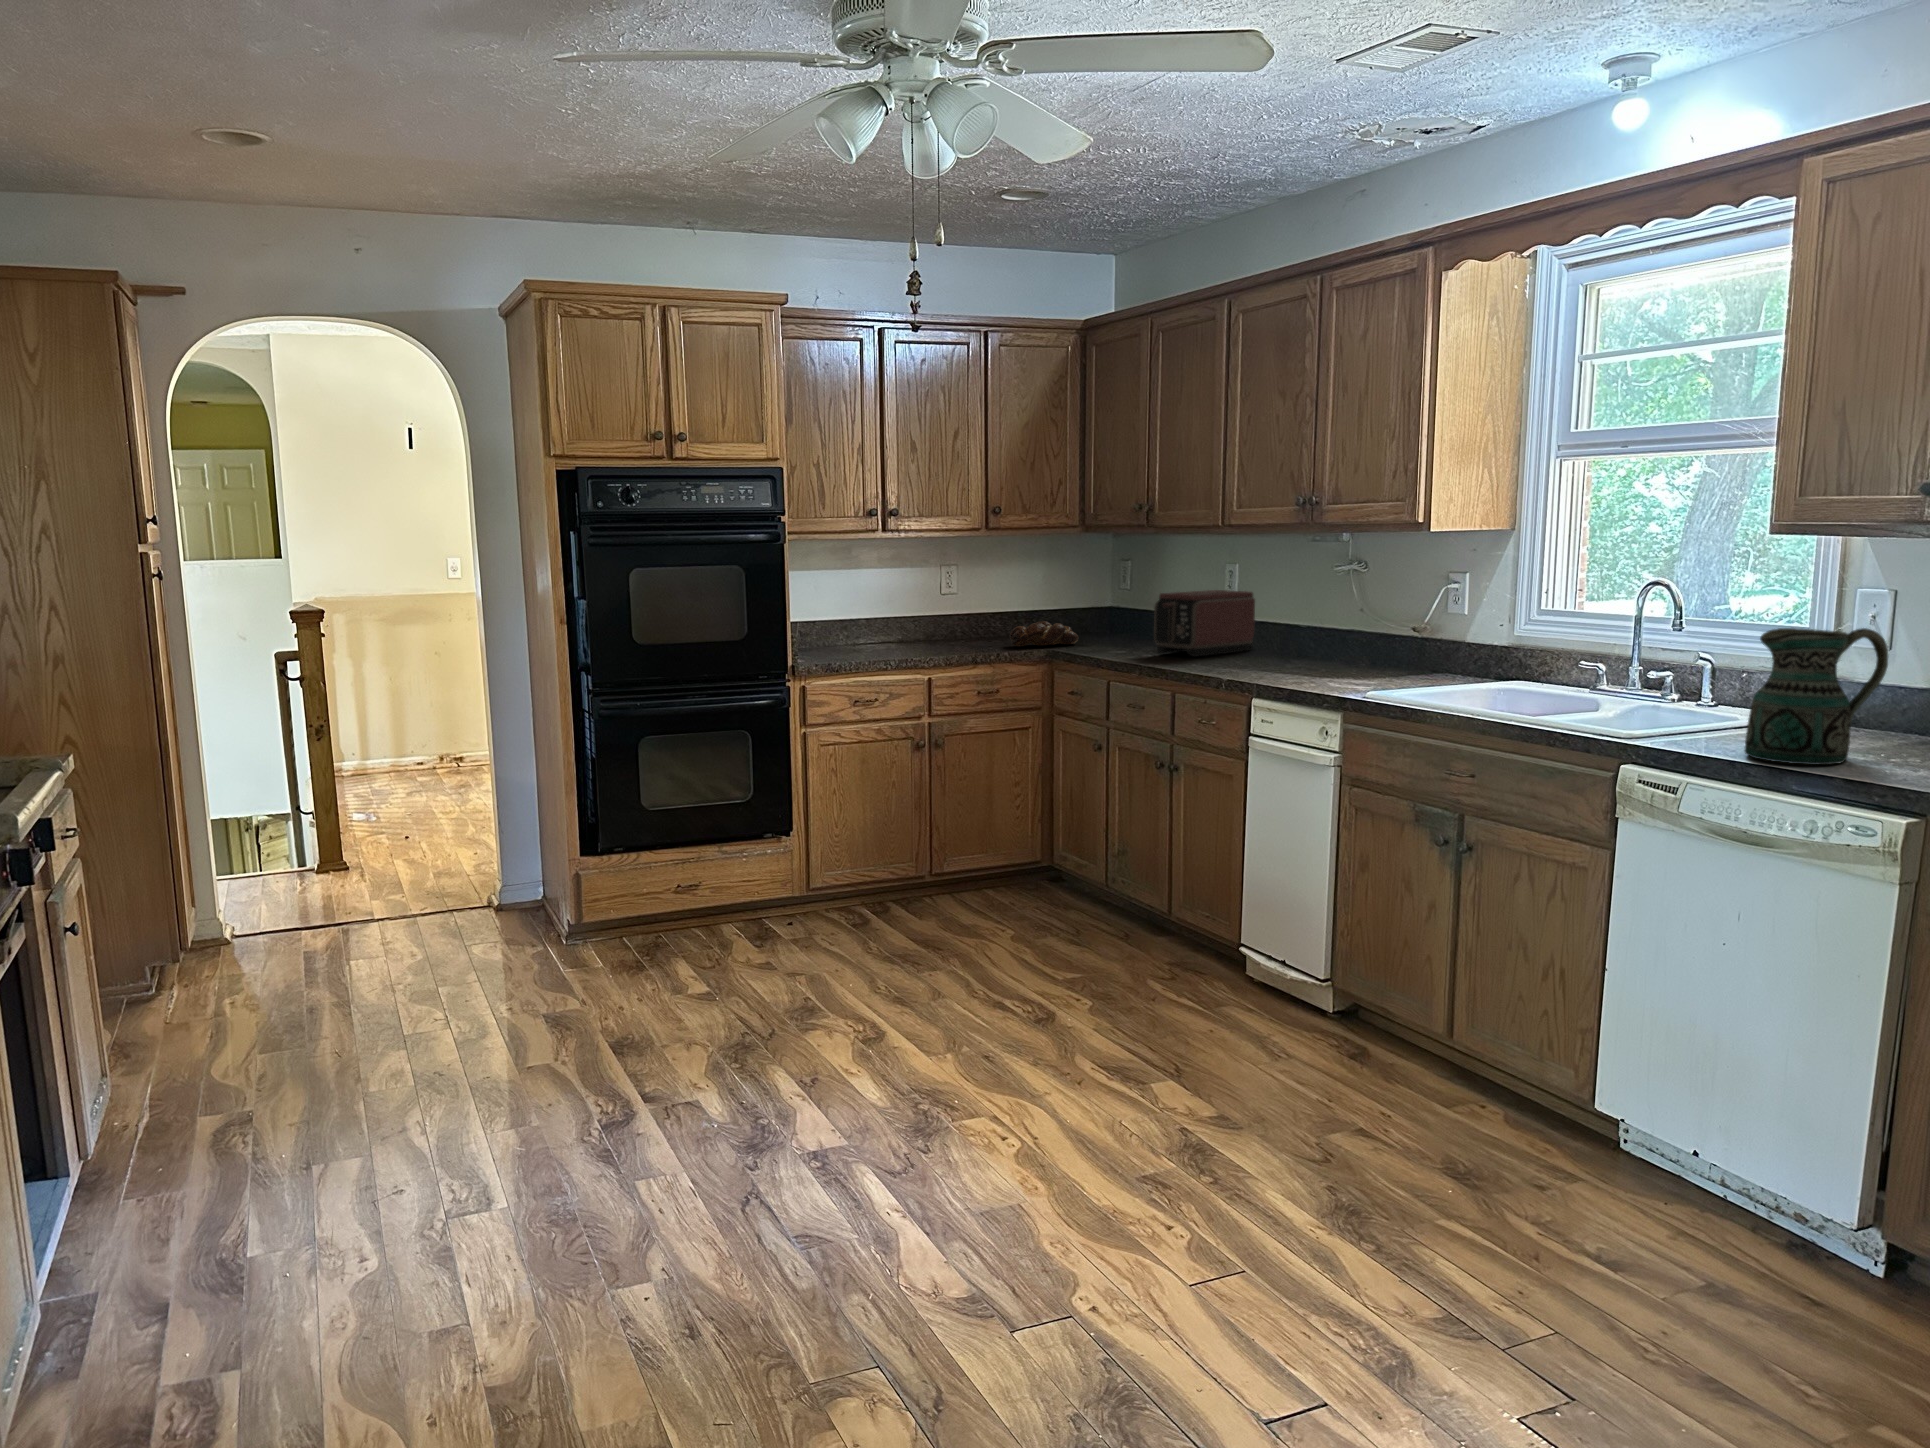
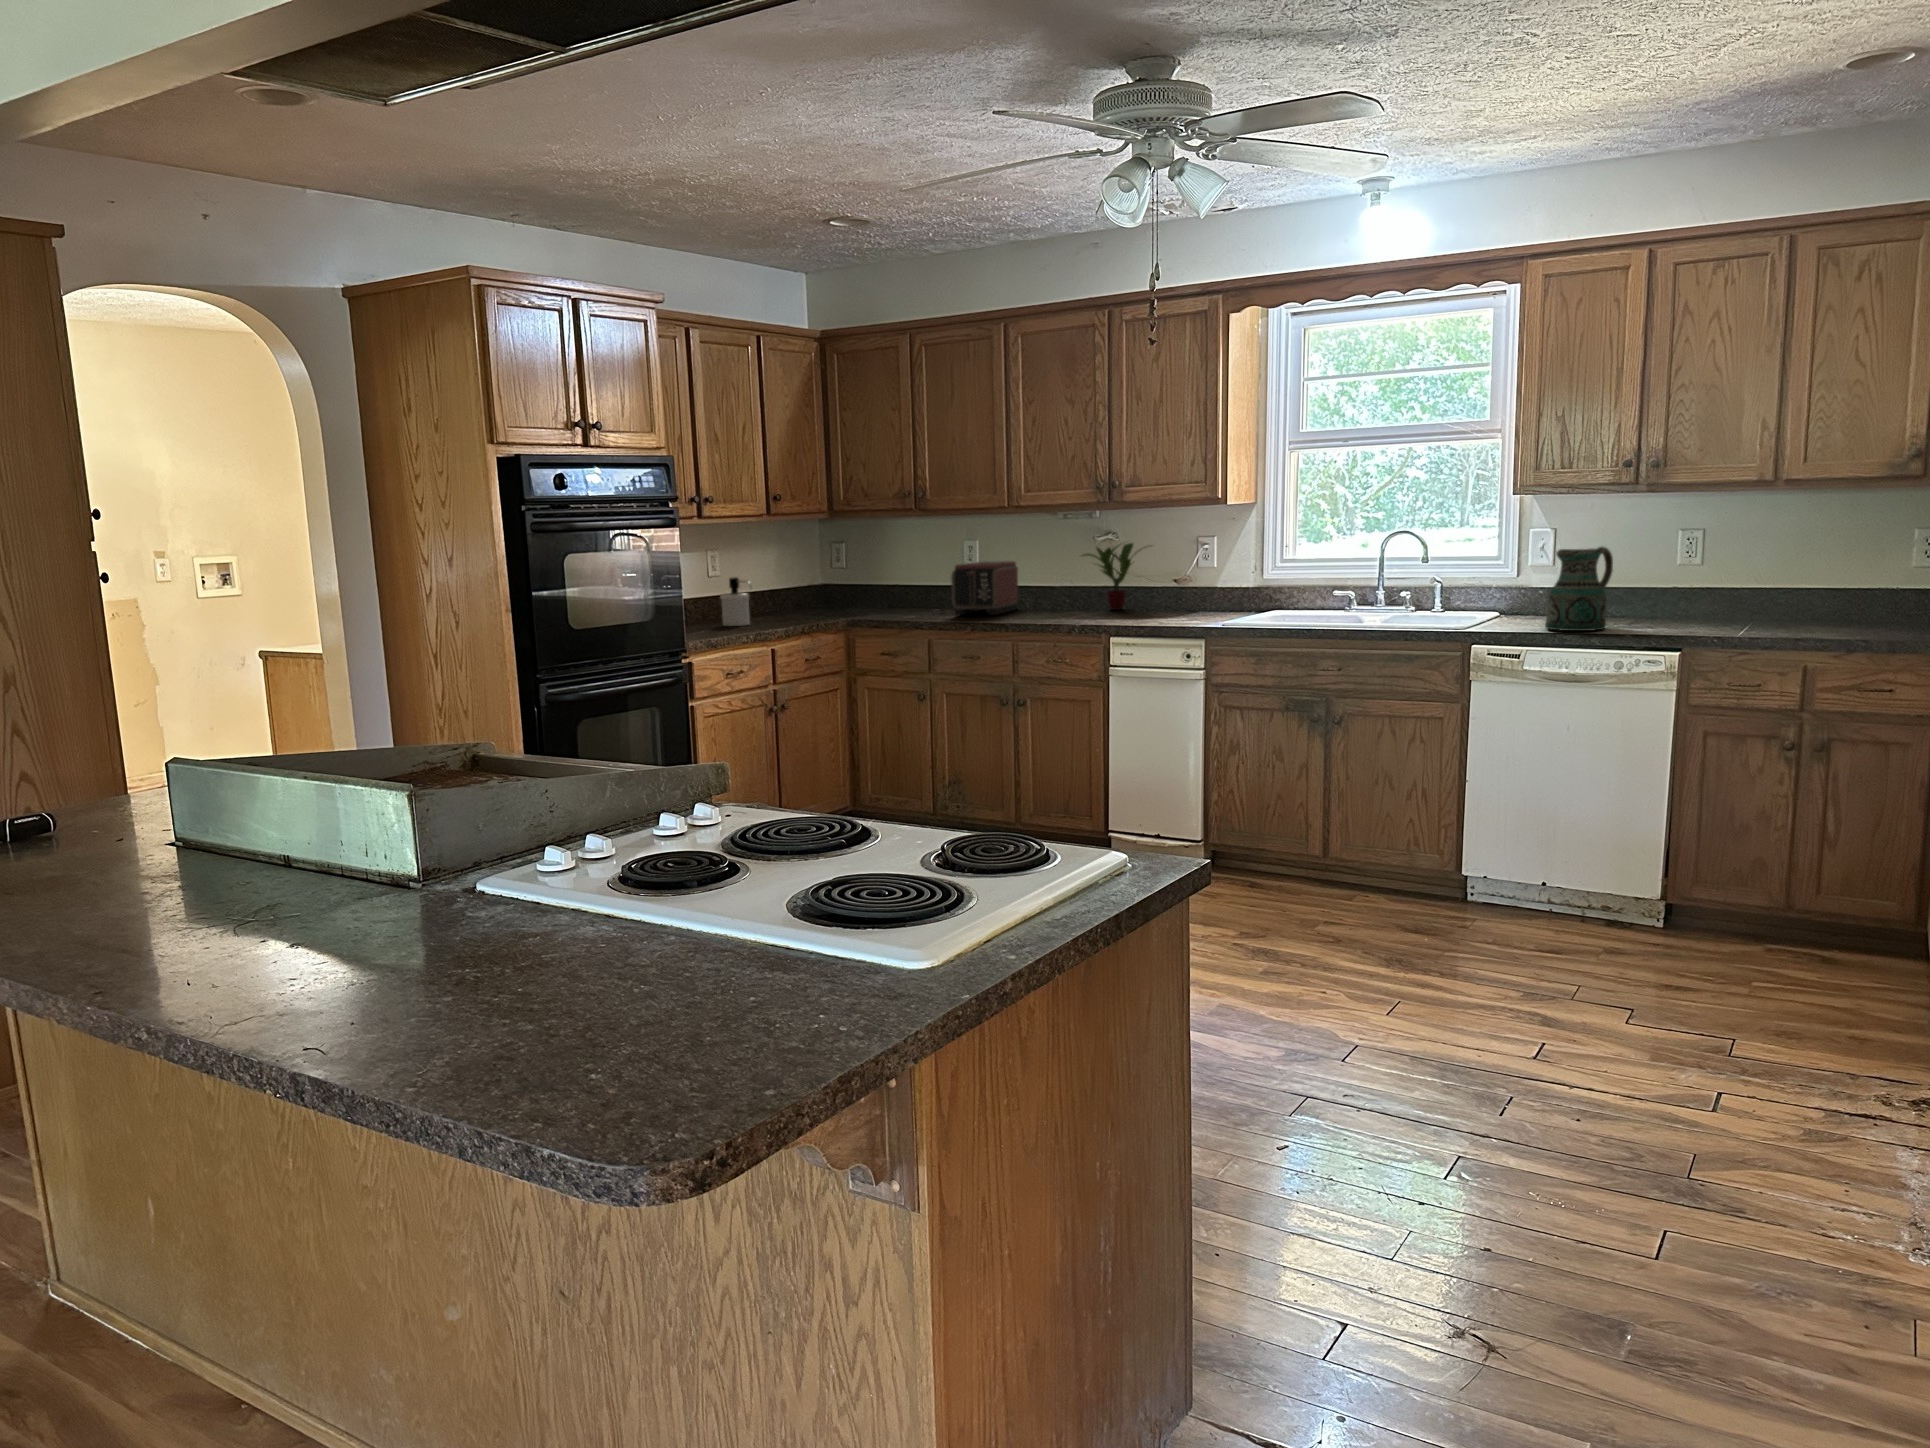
potted plant: none [1303,573,1395,661] -> present [1083,543,1133,610]
soap dispenser: none [934,594,965,647] -> present [720,577,752,626]
bread loaf: present [1010,621,1078,646] -> none [795,597,854,620]

